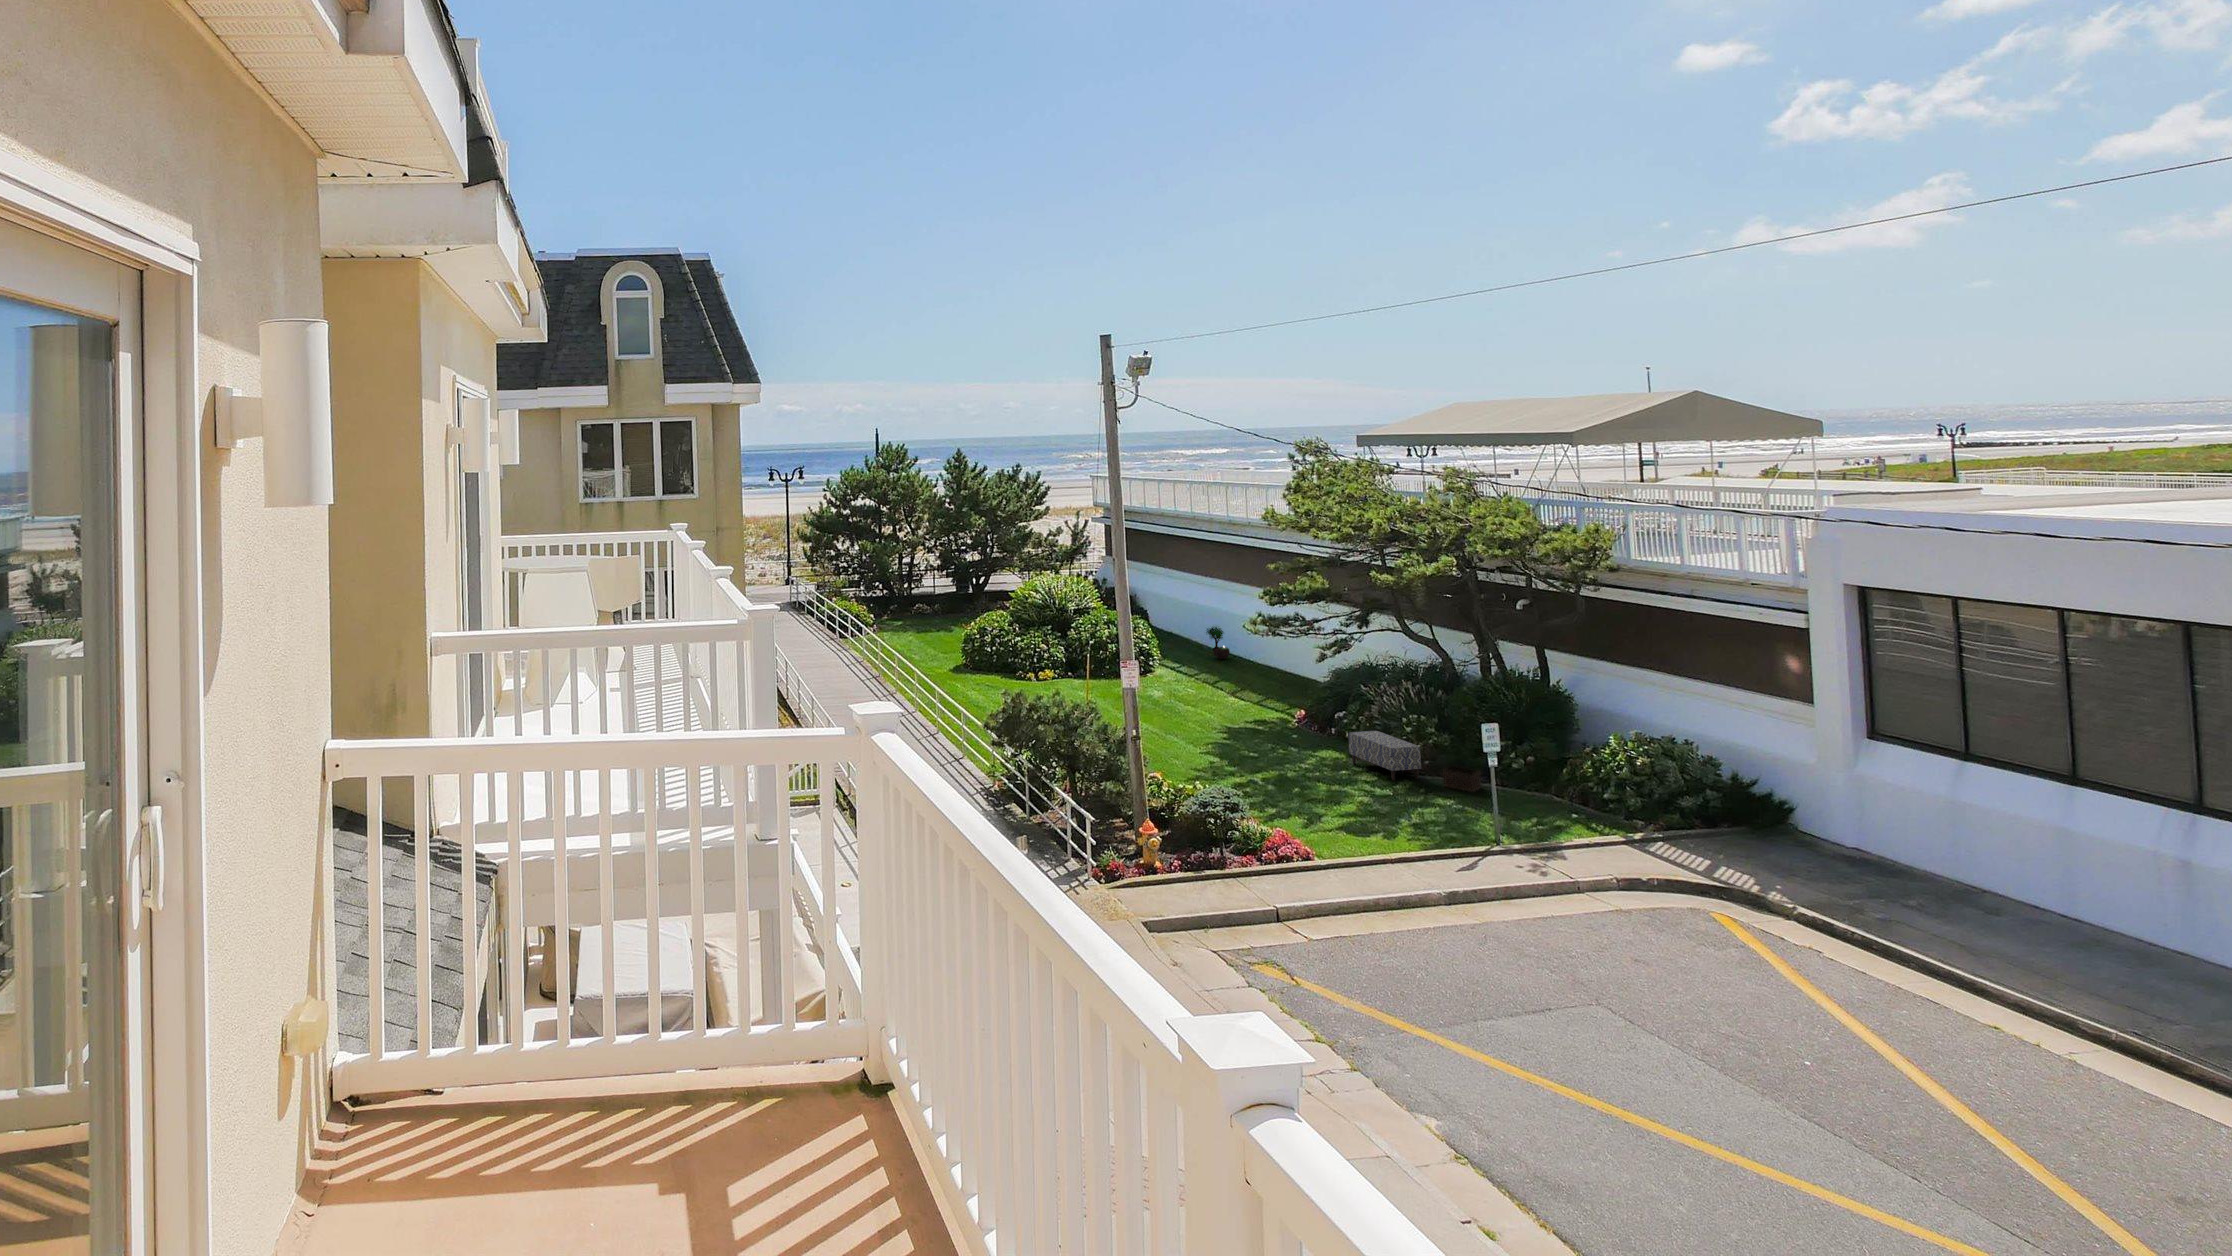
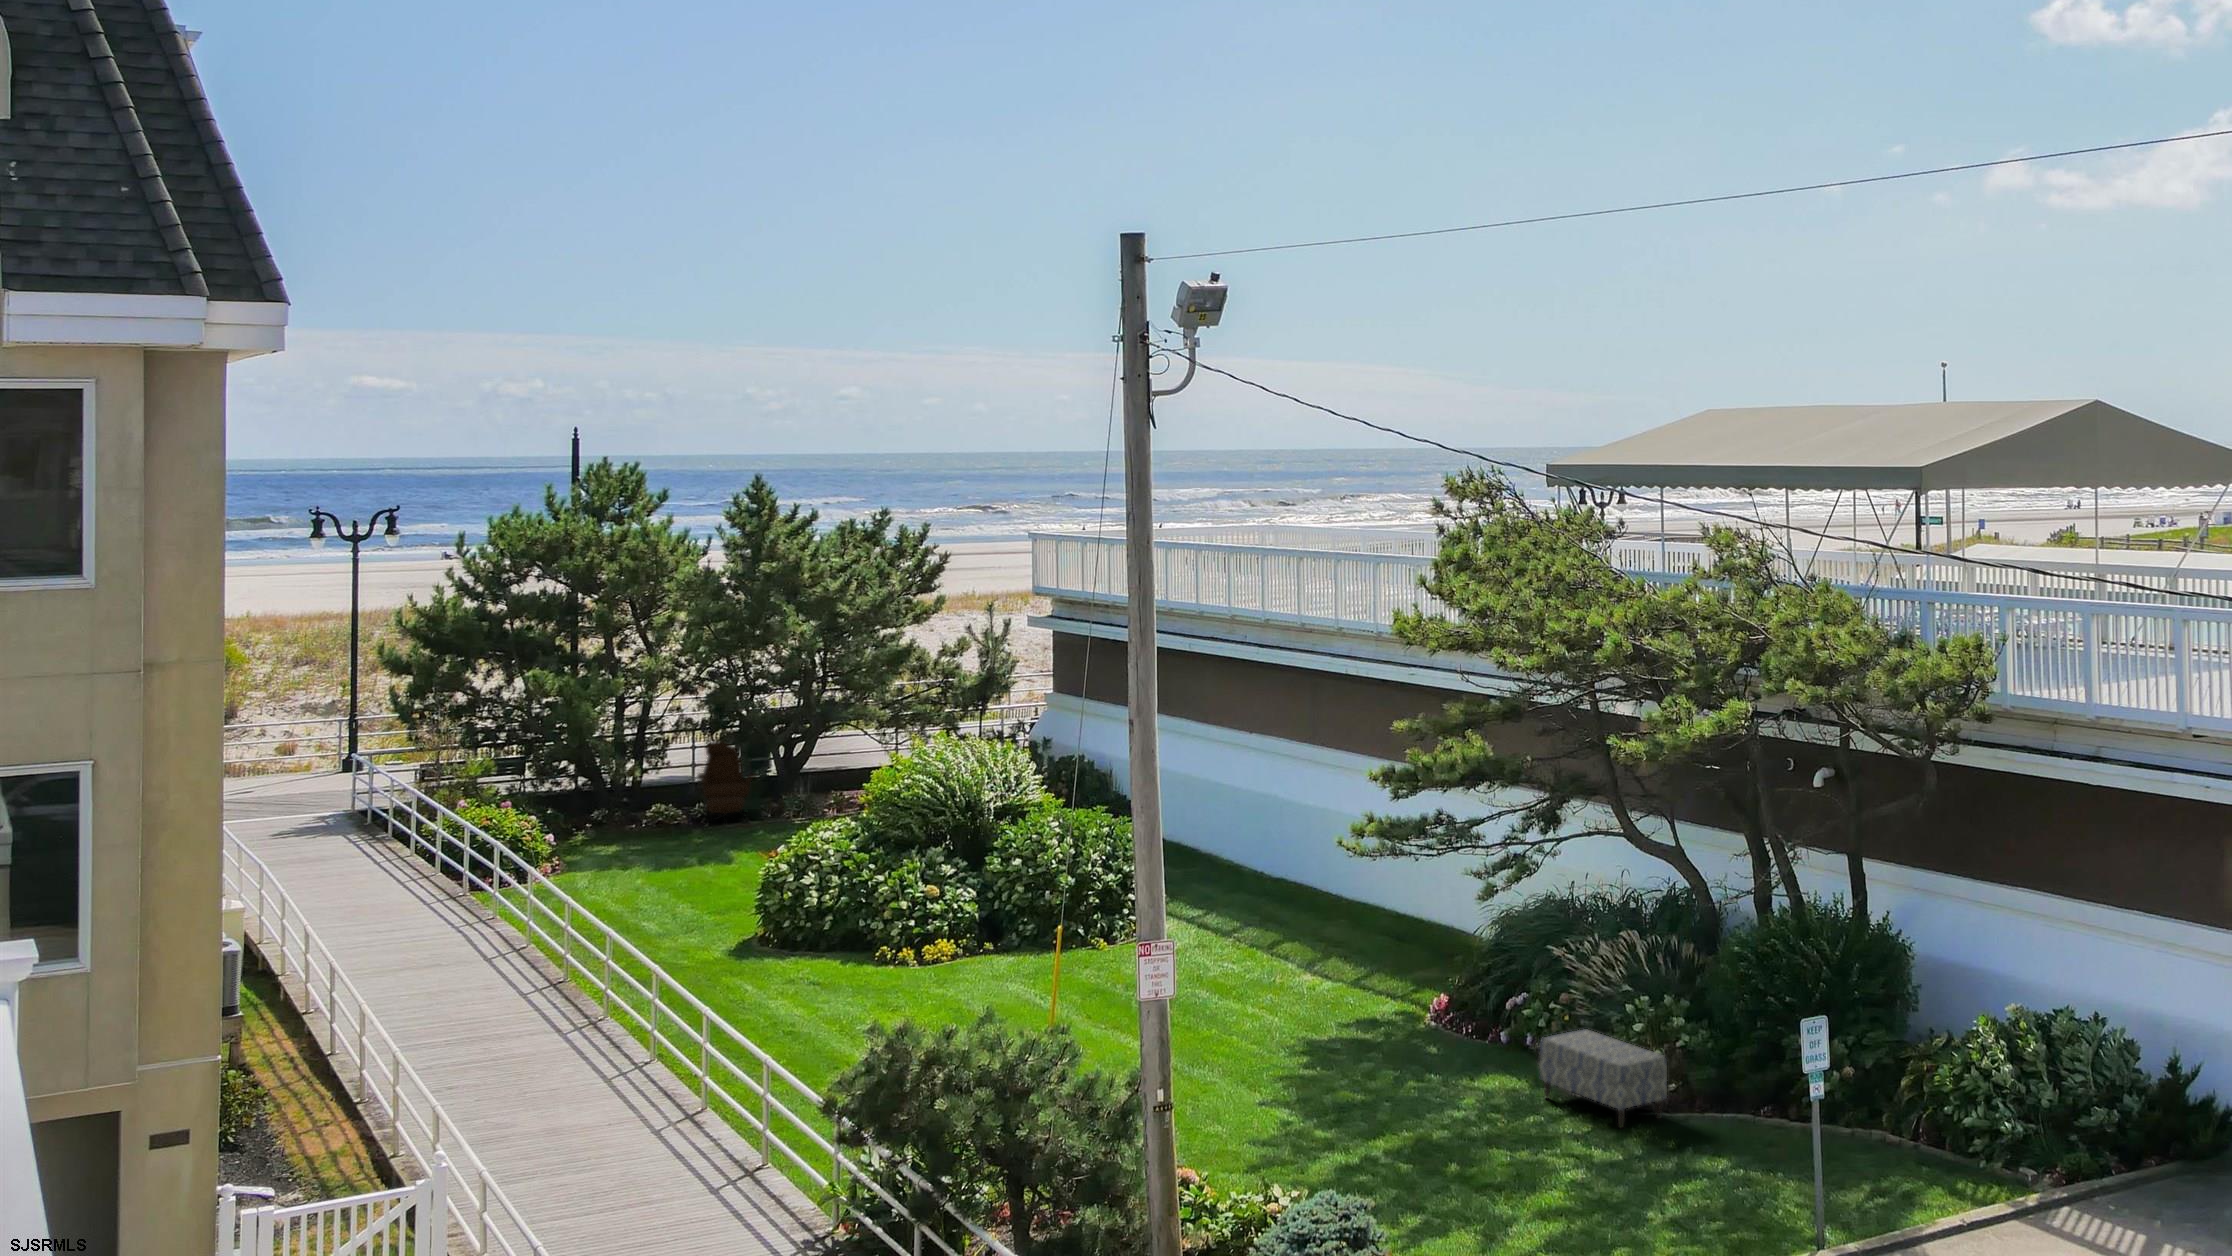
lounge chair: none [935,575,962,614] -> present [697,741,757,818]
potted tree: present [1207,627,1230,659] -> none [1247,822,1292,891]
basket: present [1443,766,1481,792] -> none [1706,1087,1768,1137]

